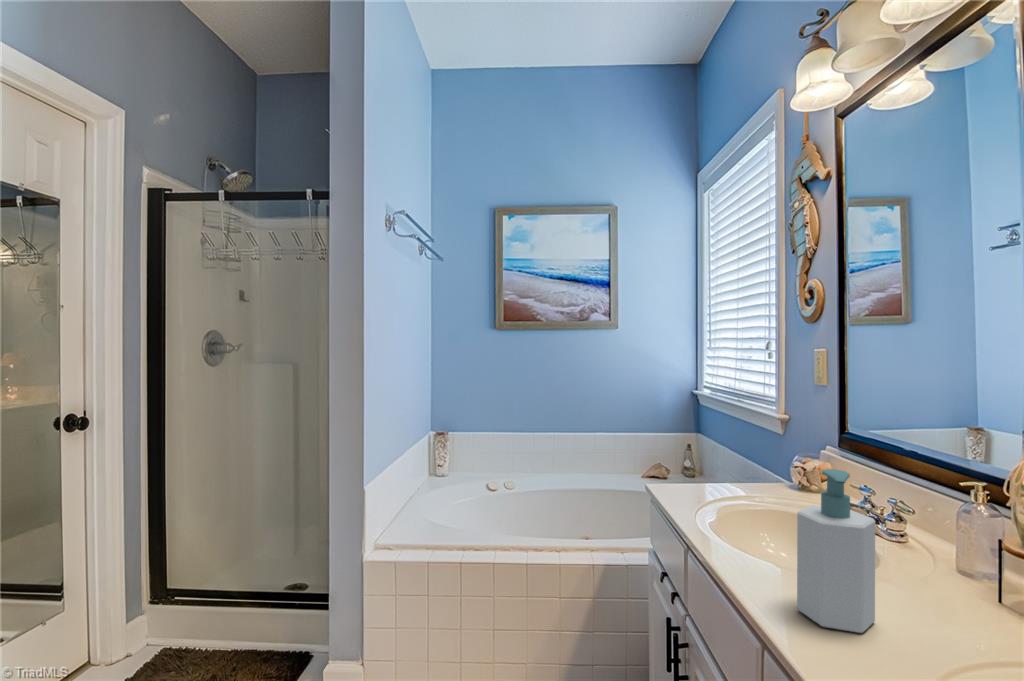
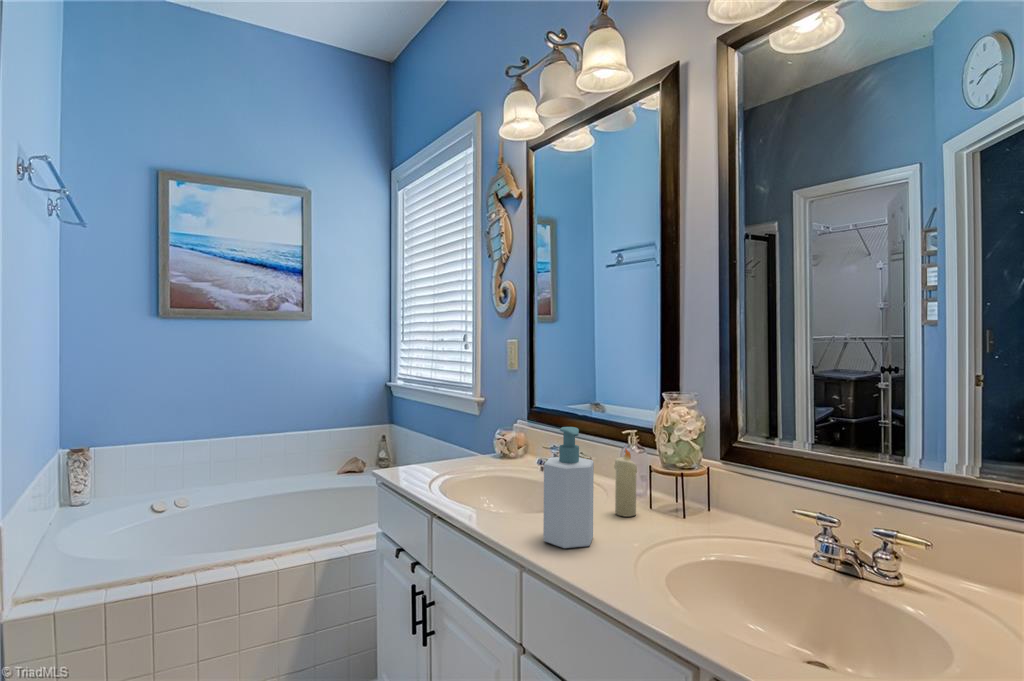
candle: none [929,507,969,607] -> present [614,448,637,517]

